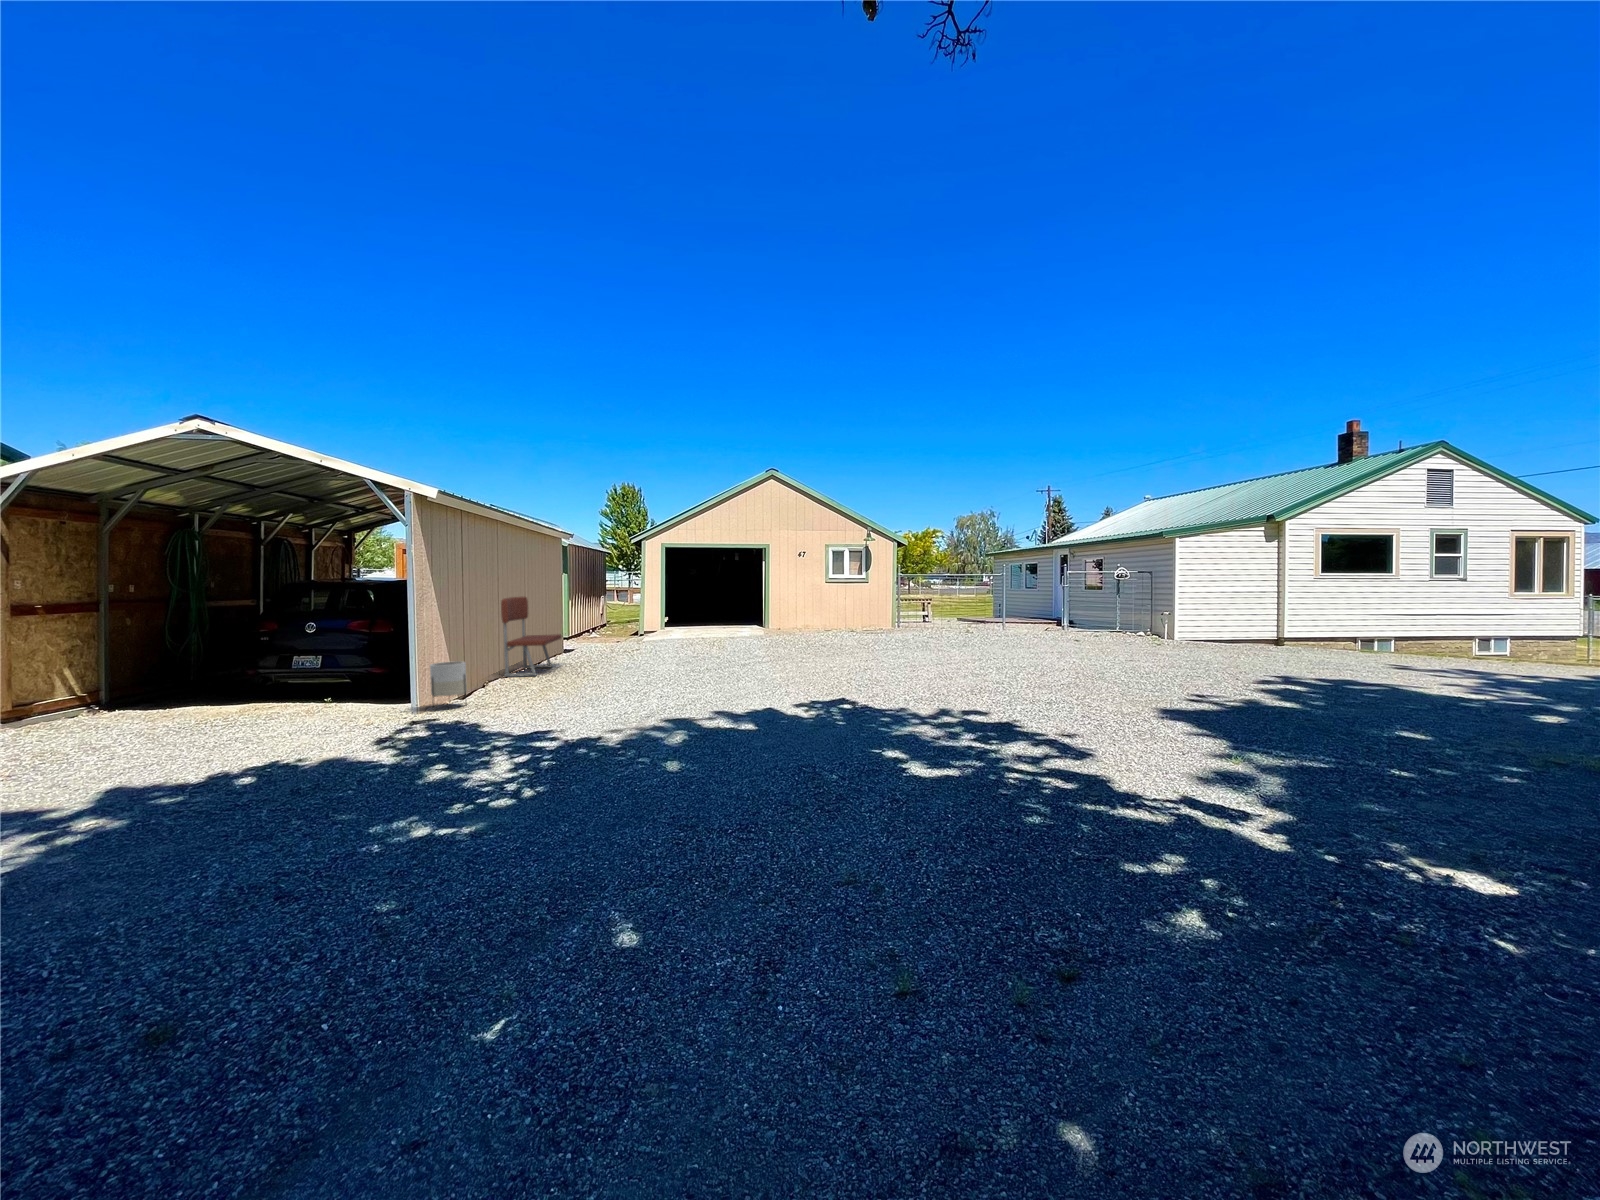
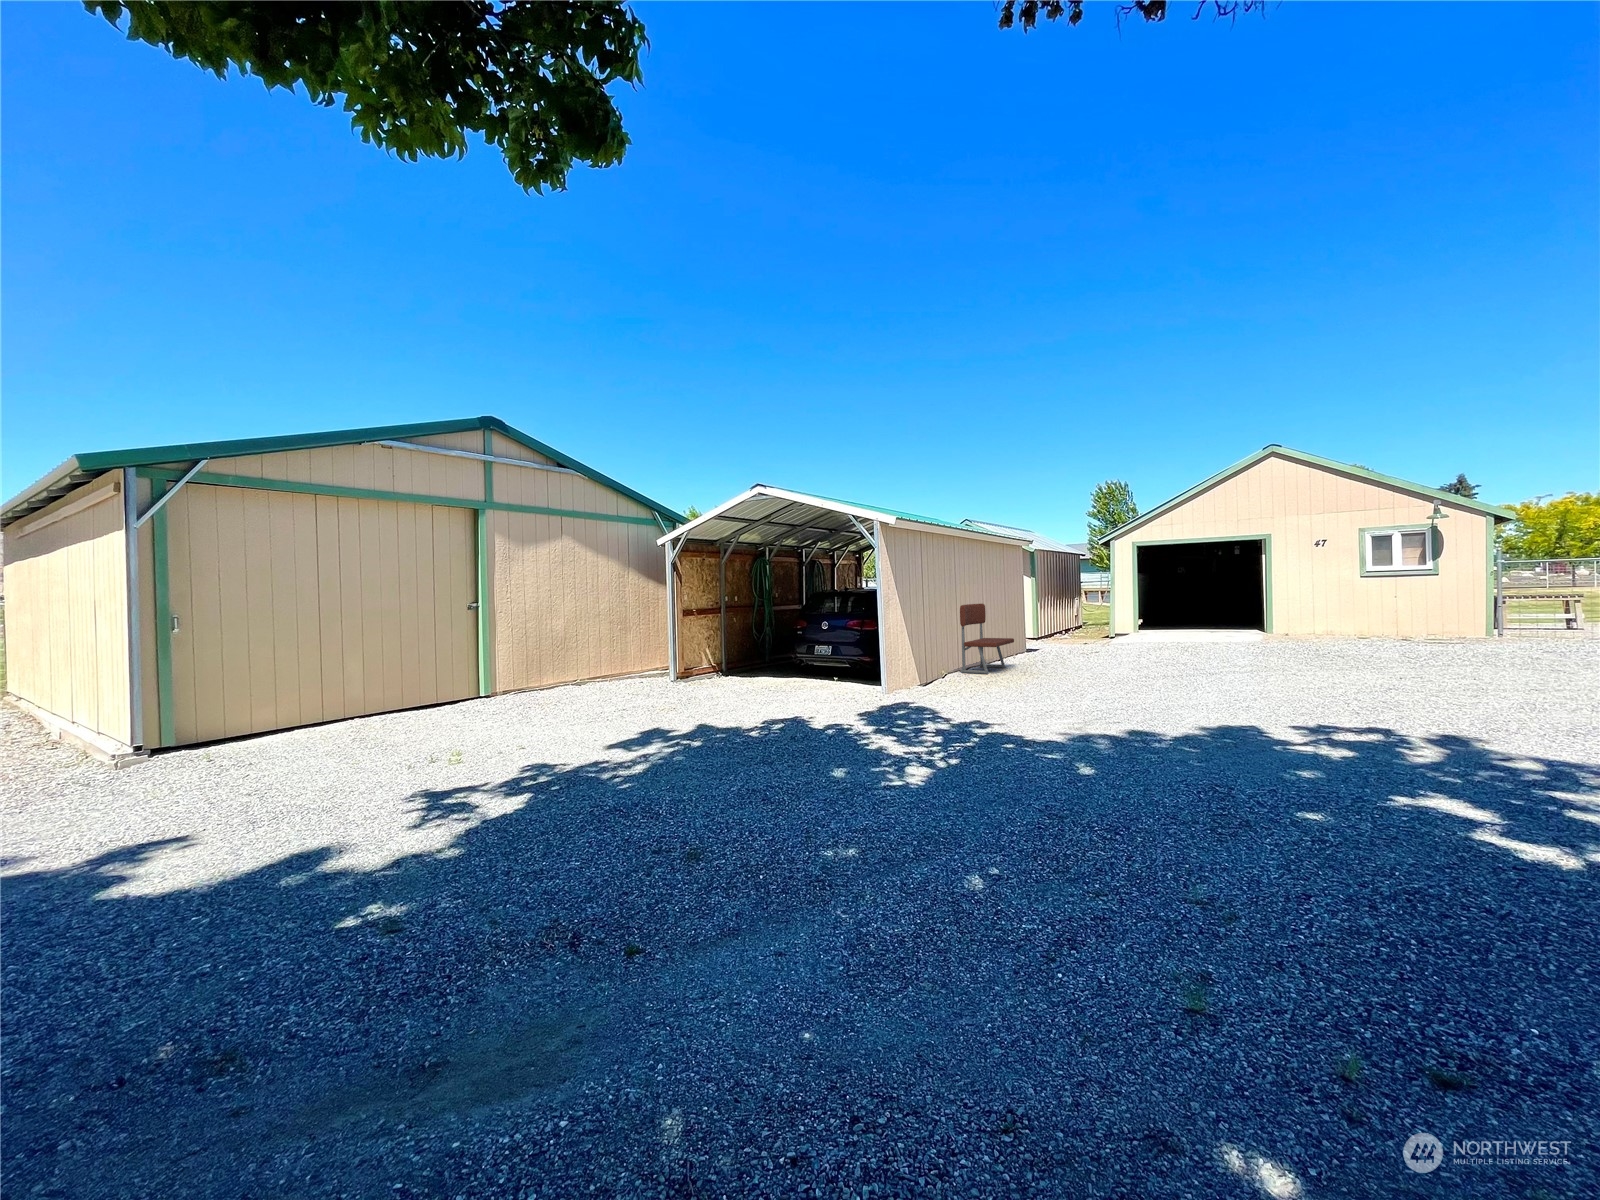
planter: present [430,661,467,706] -> none [896,655,923,693]

